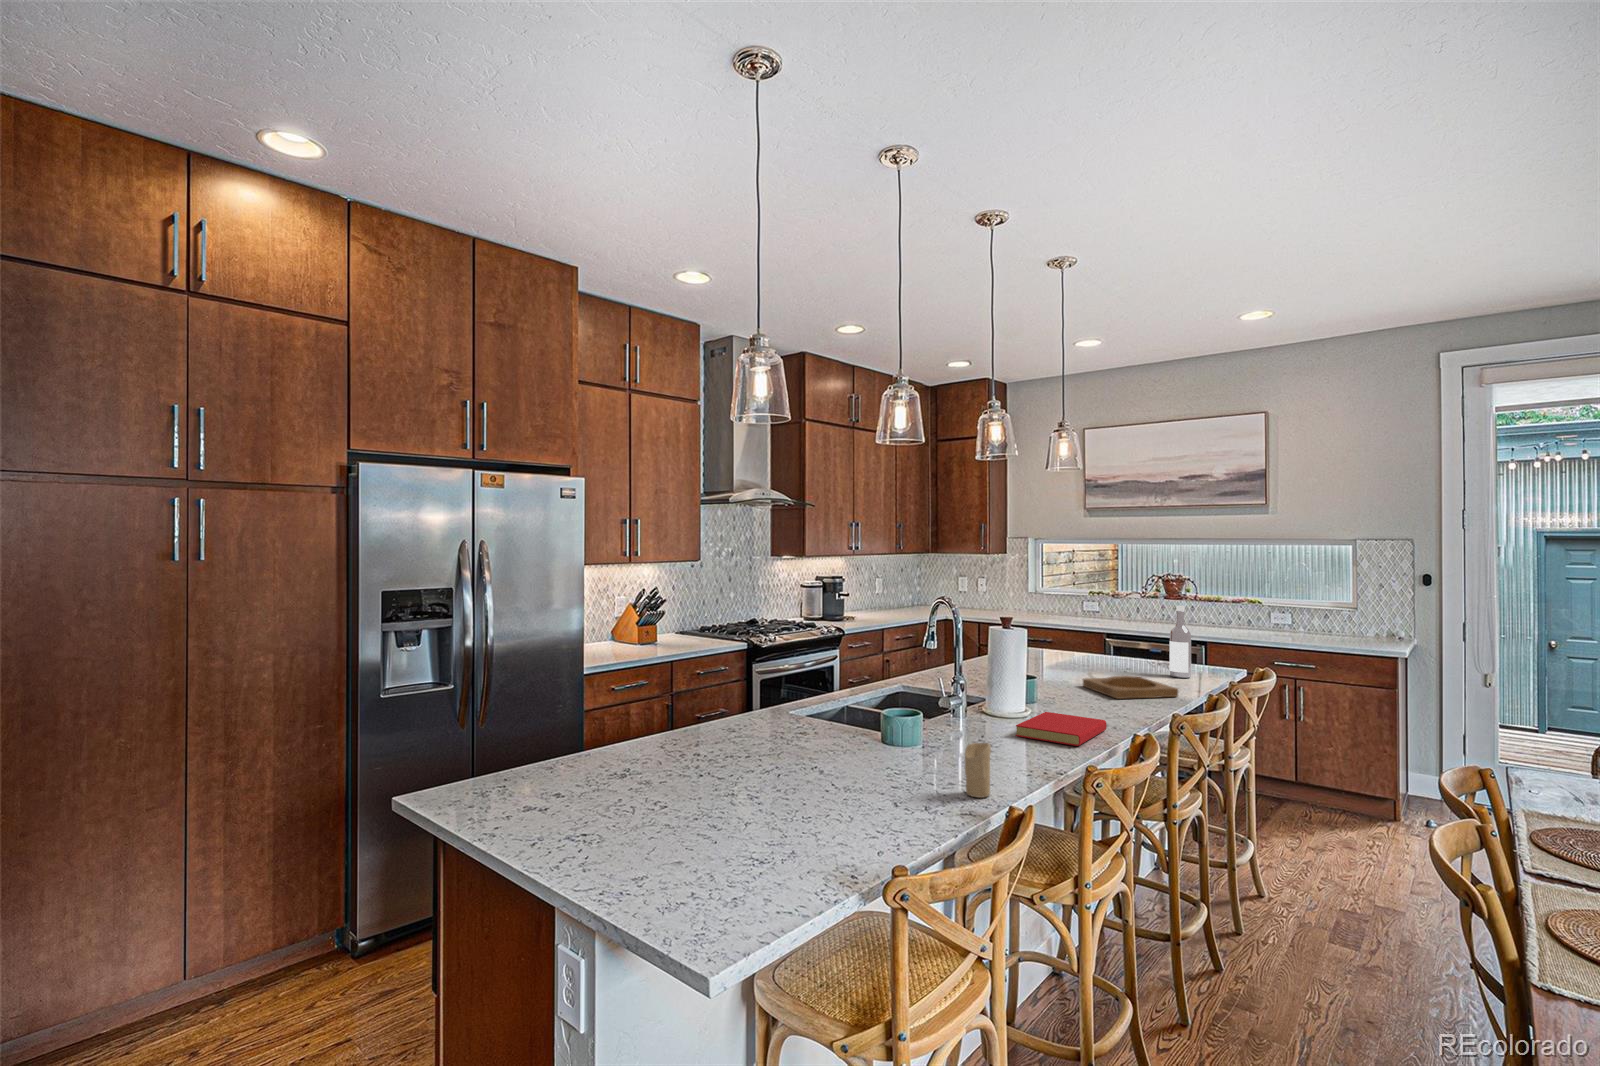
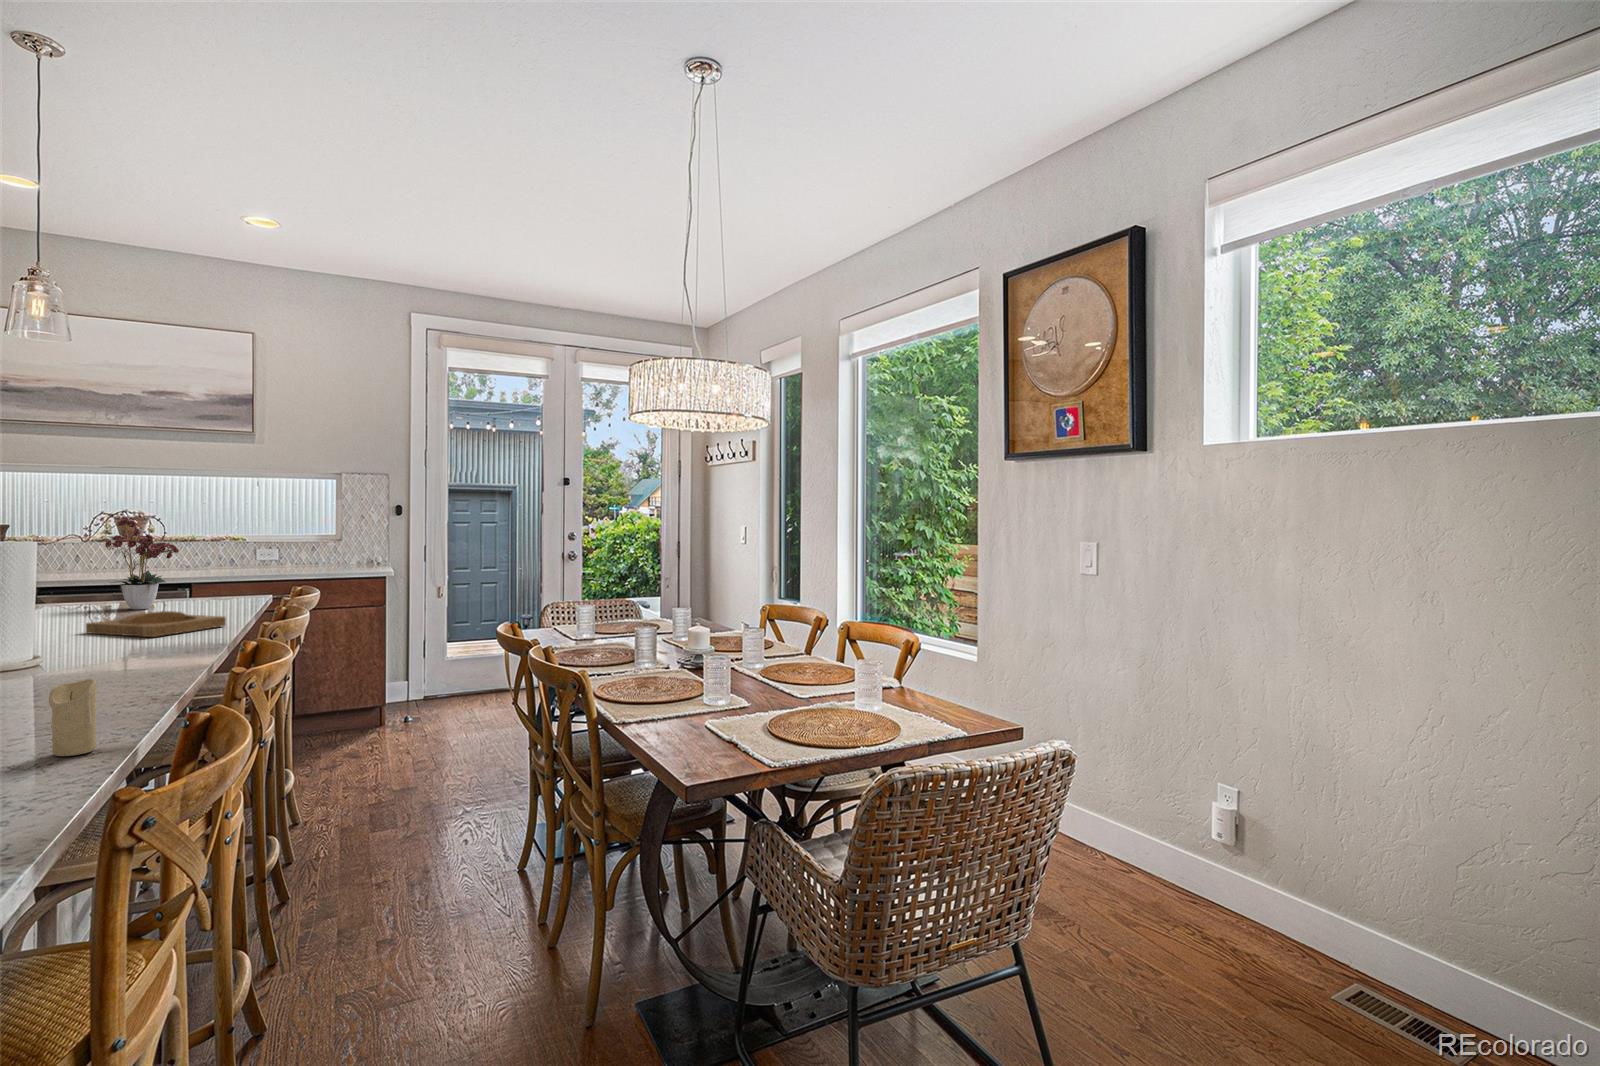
flower arrangement: none [1111,590,1168,668] -> present [105,518,179,609]
wine bottle: present [1169,606,1191,678] -> none [191,530,219,611]
book: present [1016,712,1107,746] -> none [51,652,177,691]

